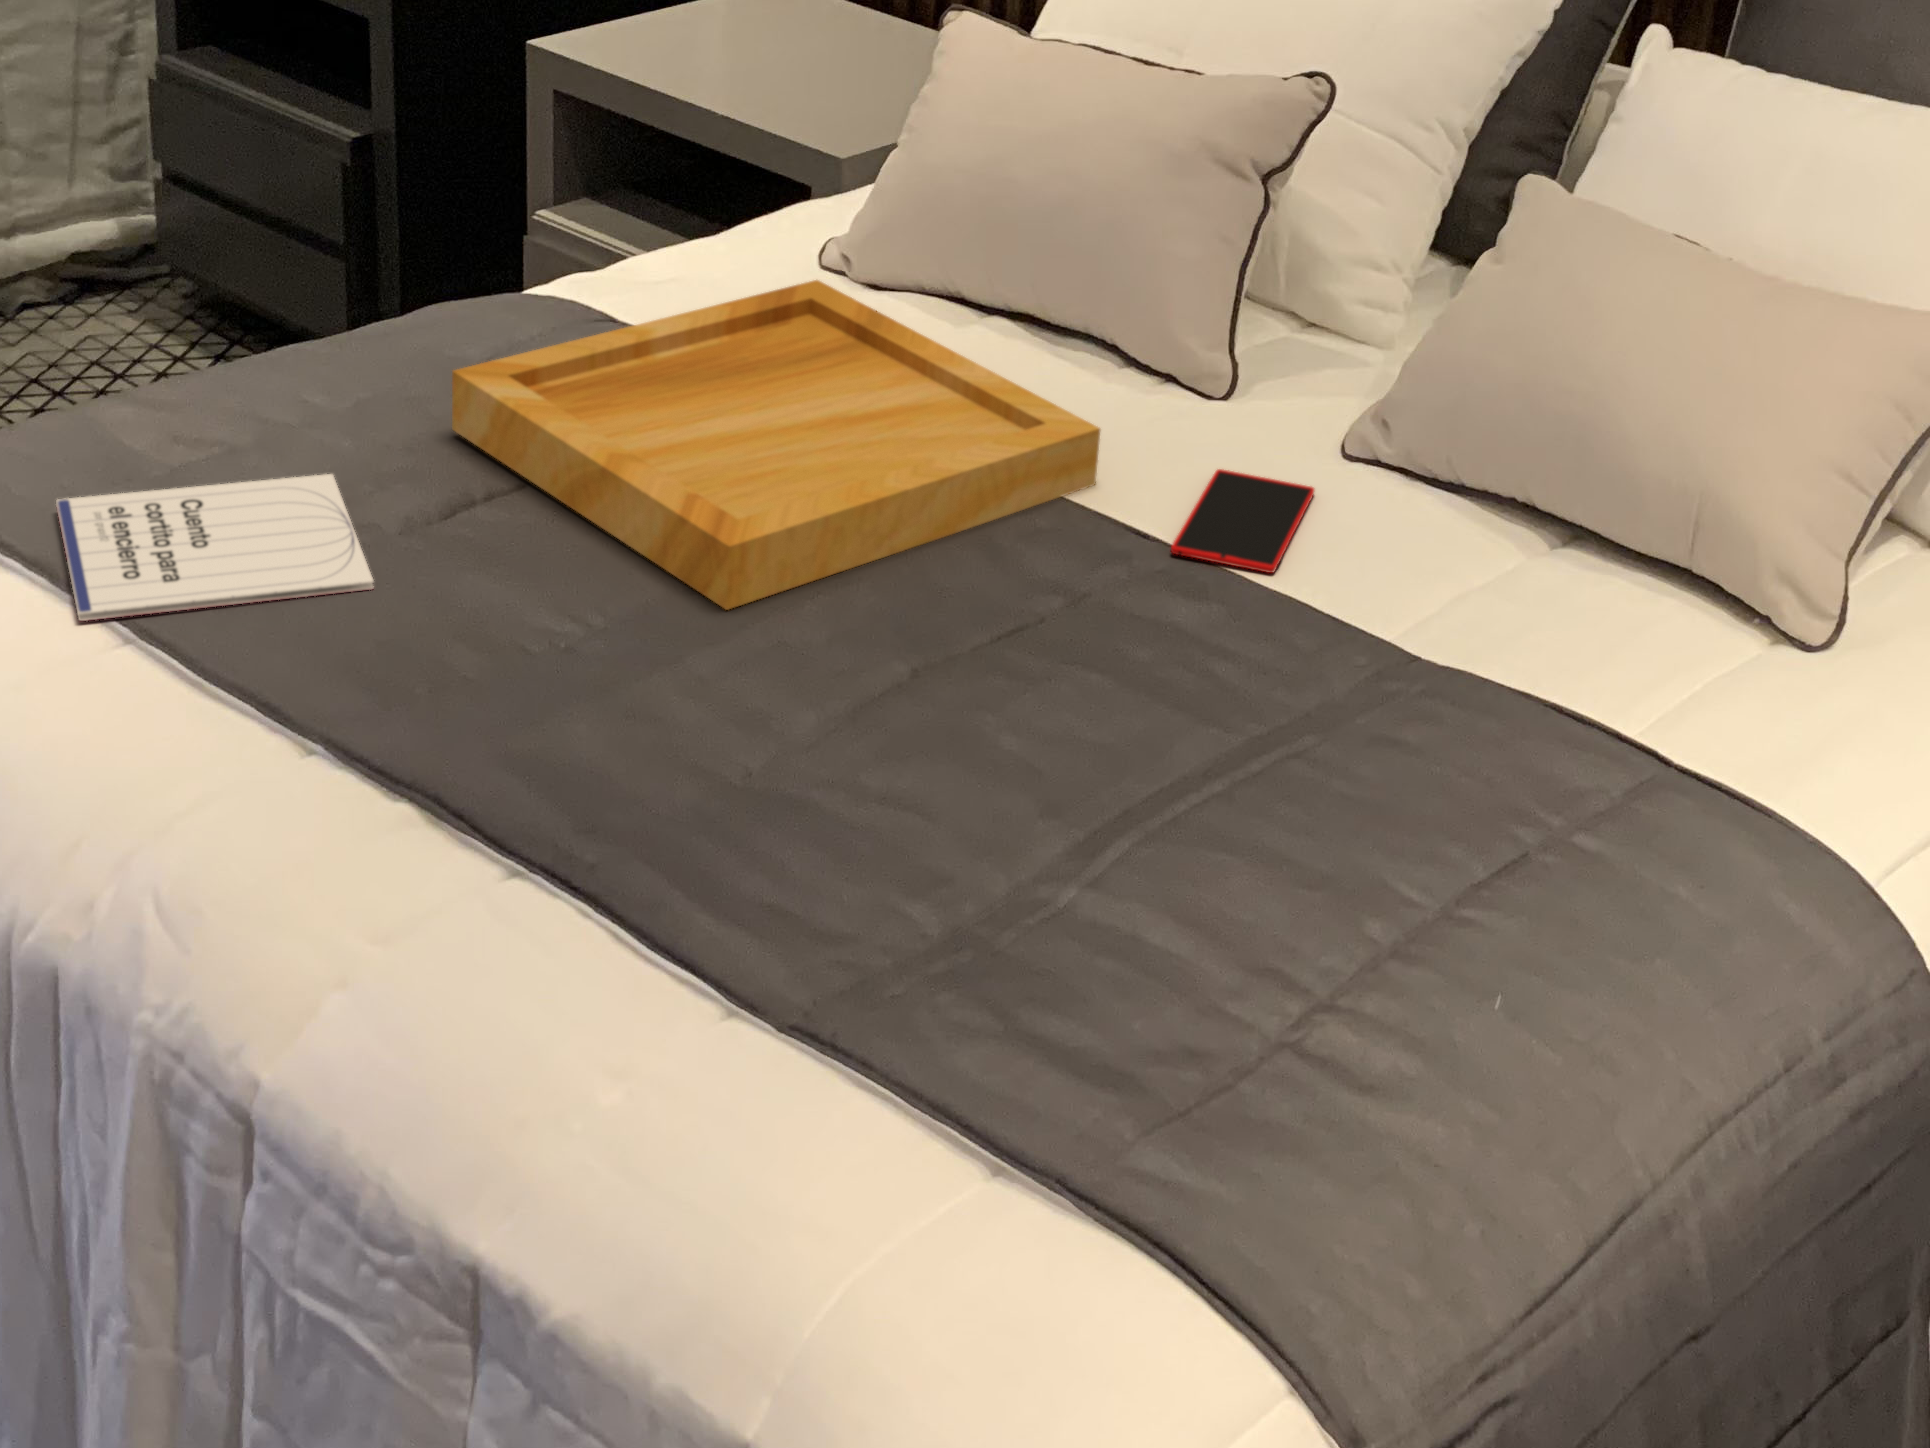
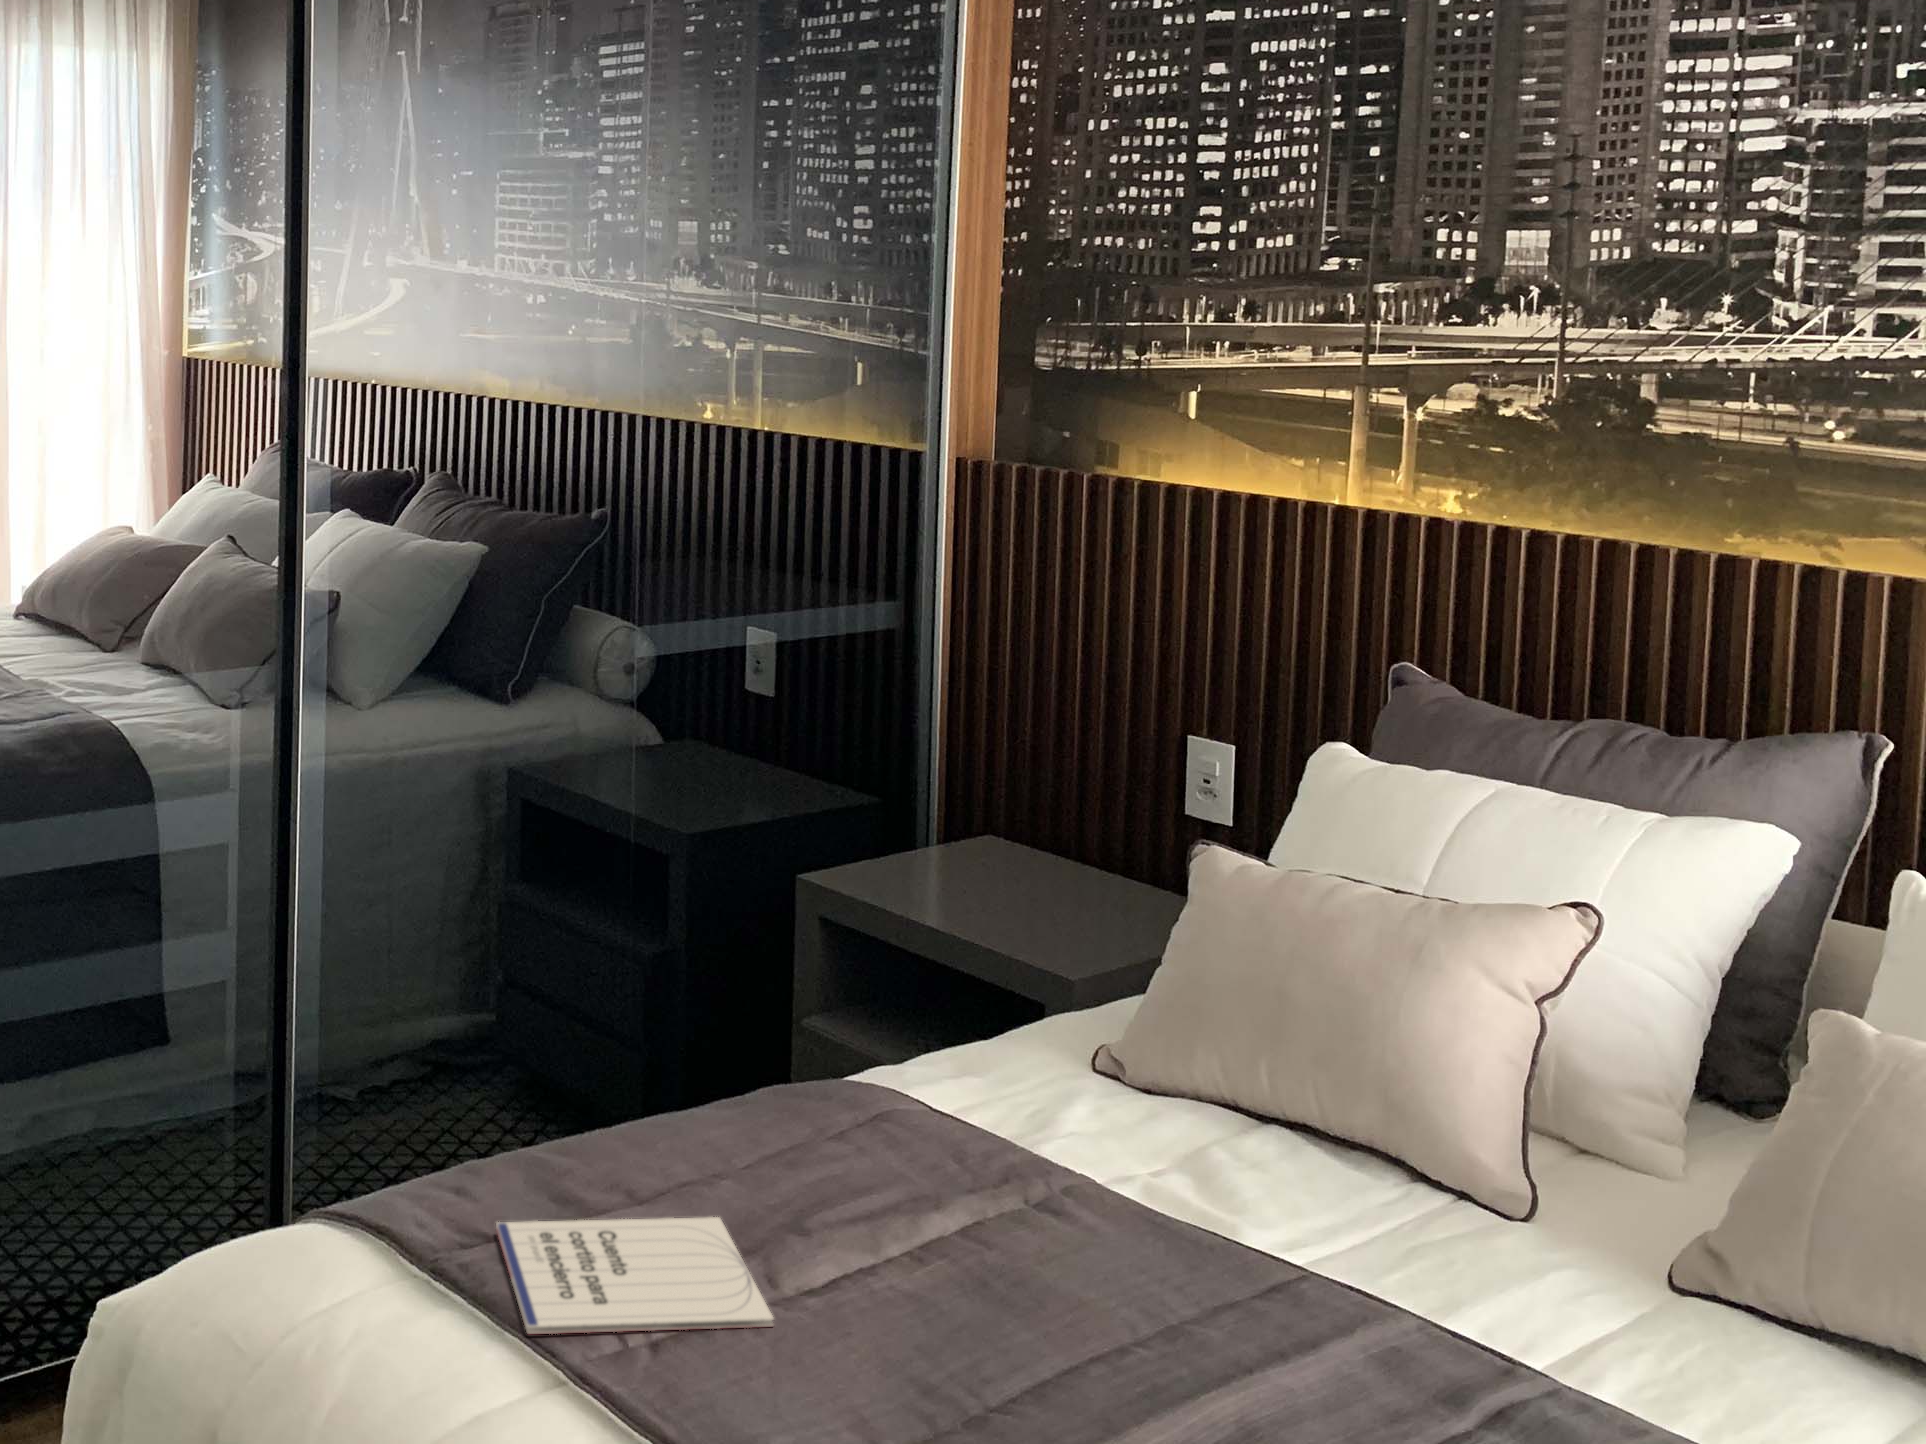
tray: present [452,280,1100,610] -> none [813,1072,1422,1376]
smartphone: present [1171,469,1314,573] -> none [1521,1274,1644,1386]

